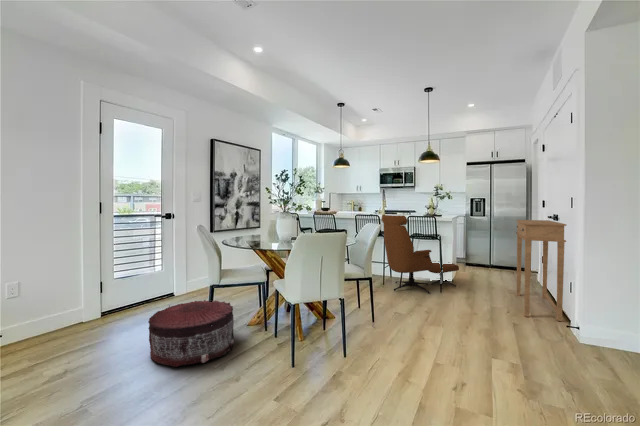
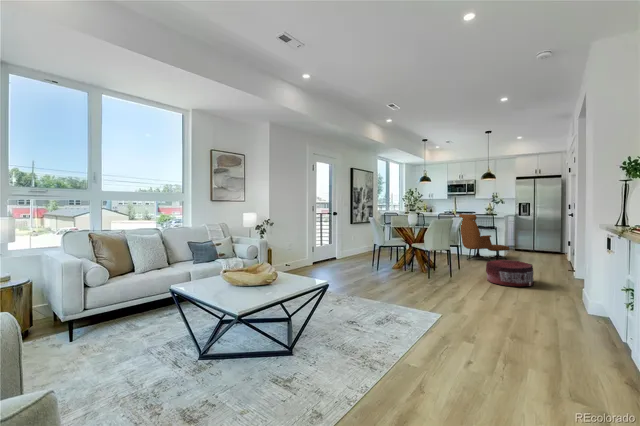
side table: present [516,220,566,321] -> none [547,218,573,273]
pouf: present [148,300,234,367] -> present [486,260,534,287]

